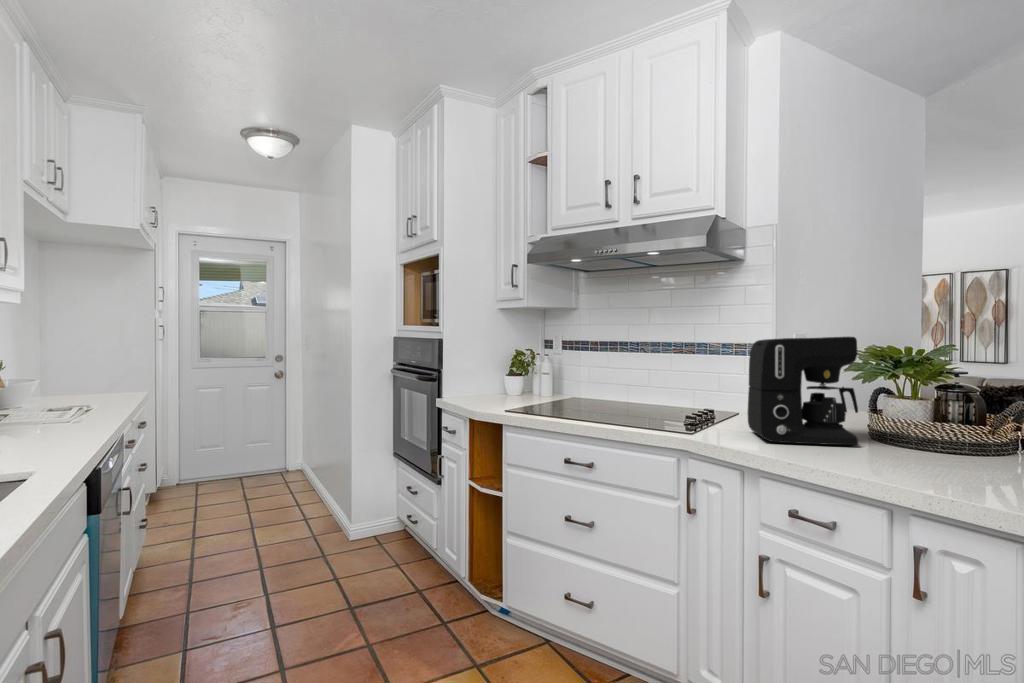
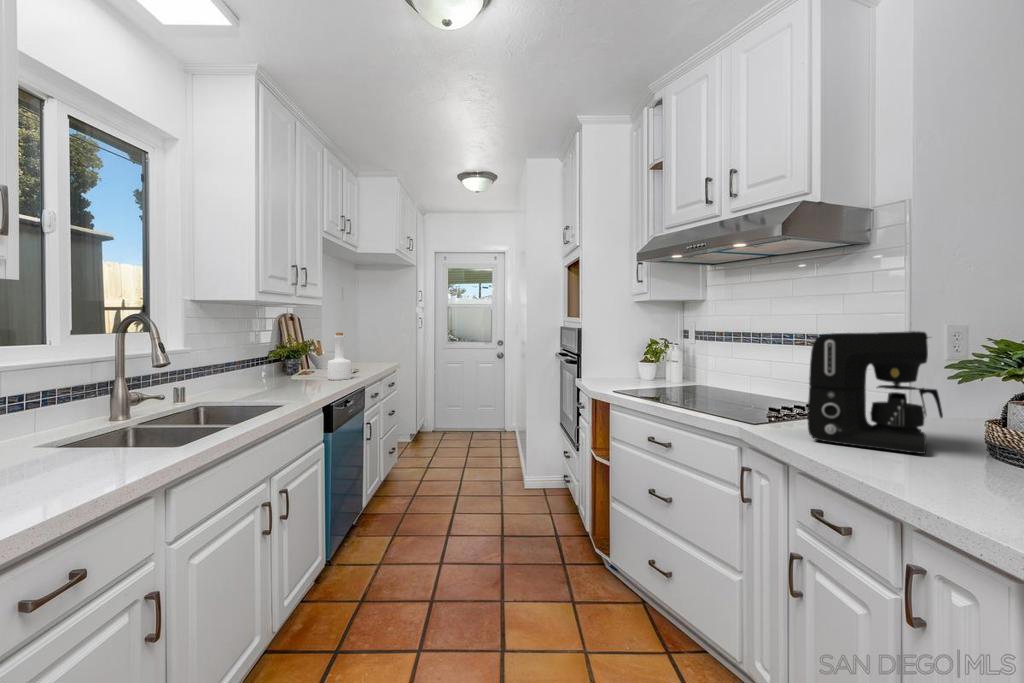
bottle: none [50,339,95,414] -> present [328,333,351,380]

